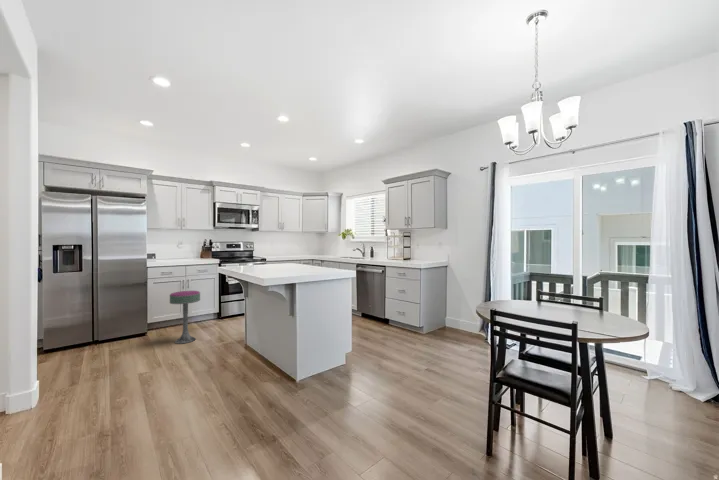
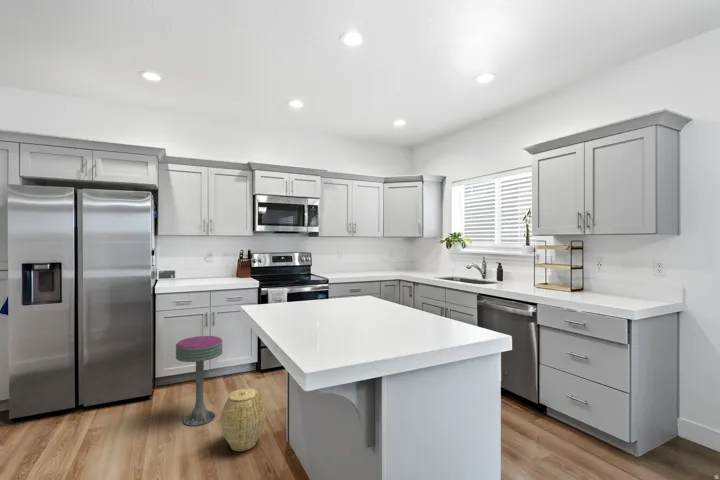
woven basket: none [204,316,232,350] -> present [220,389,266,451]

